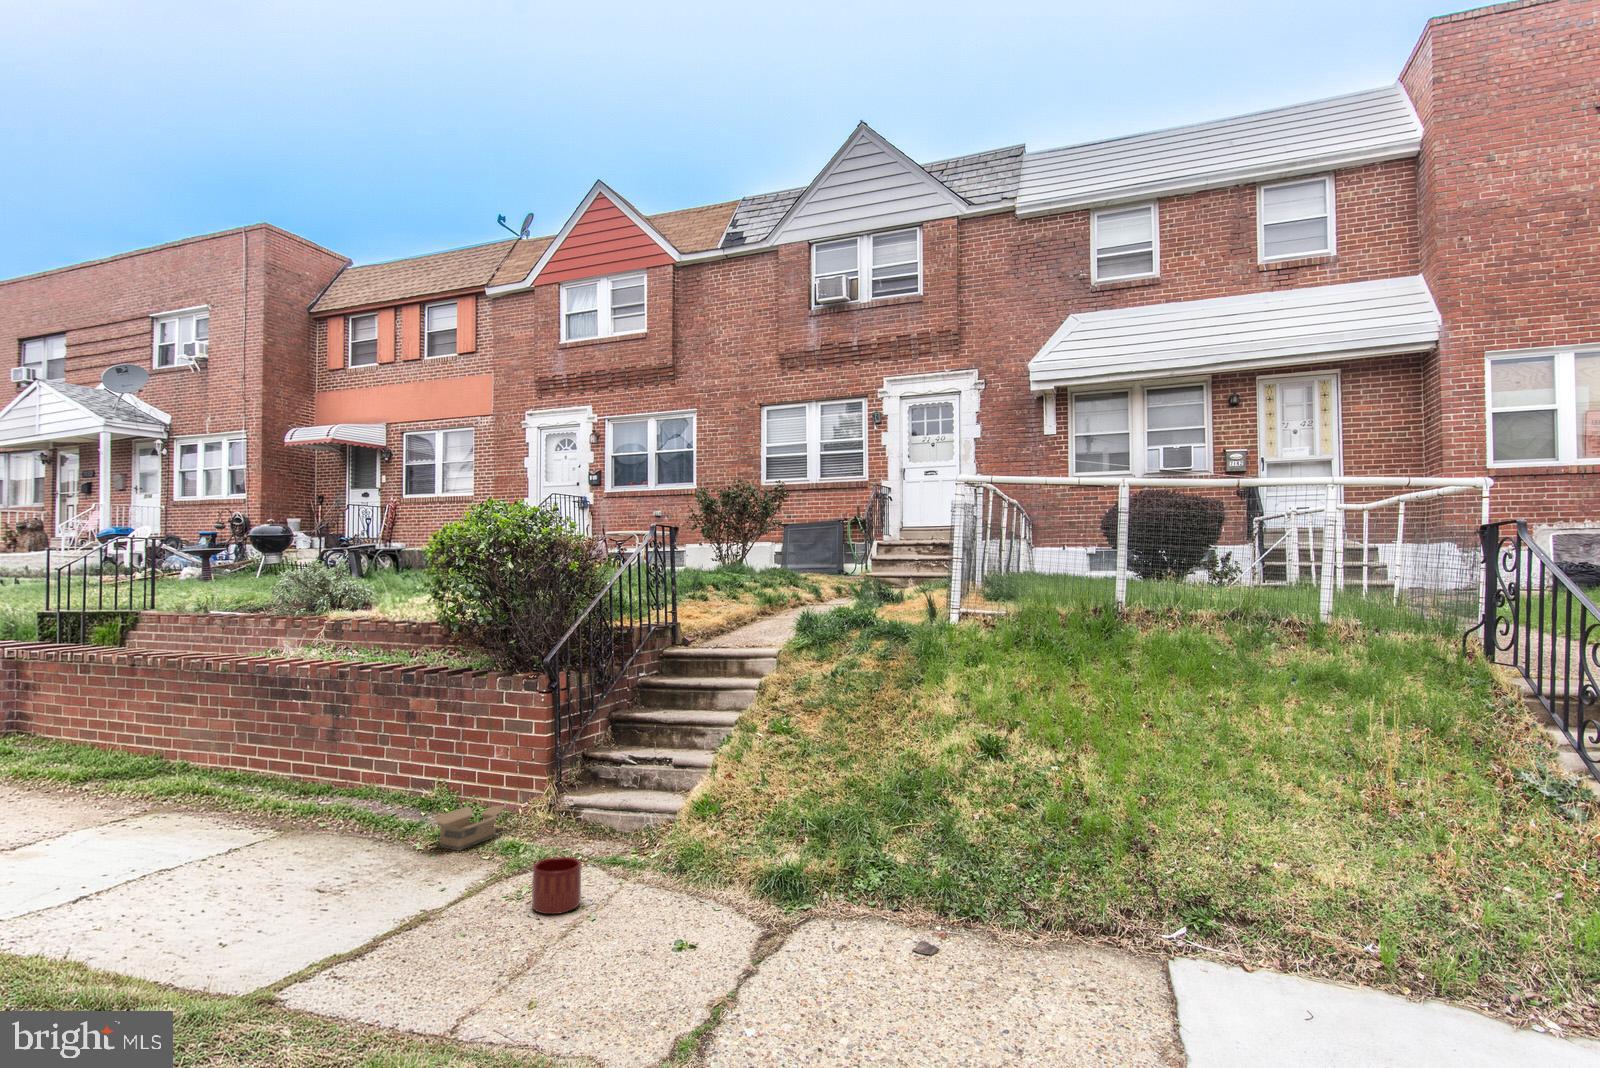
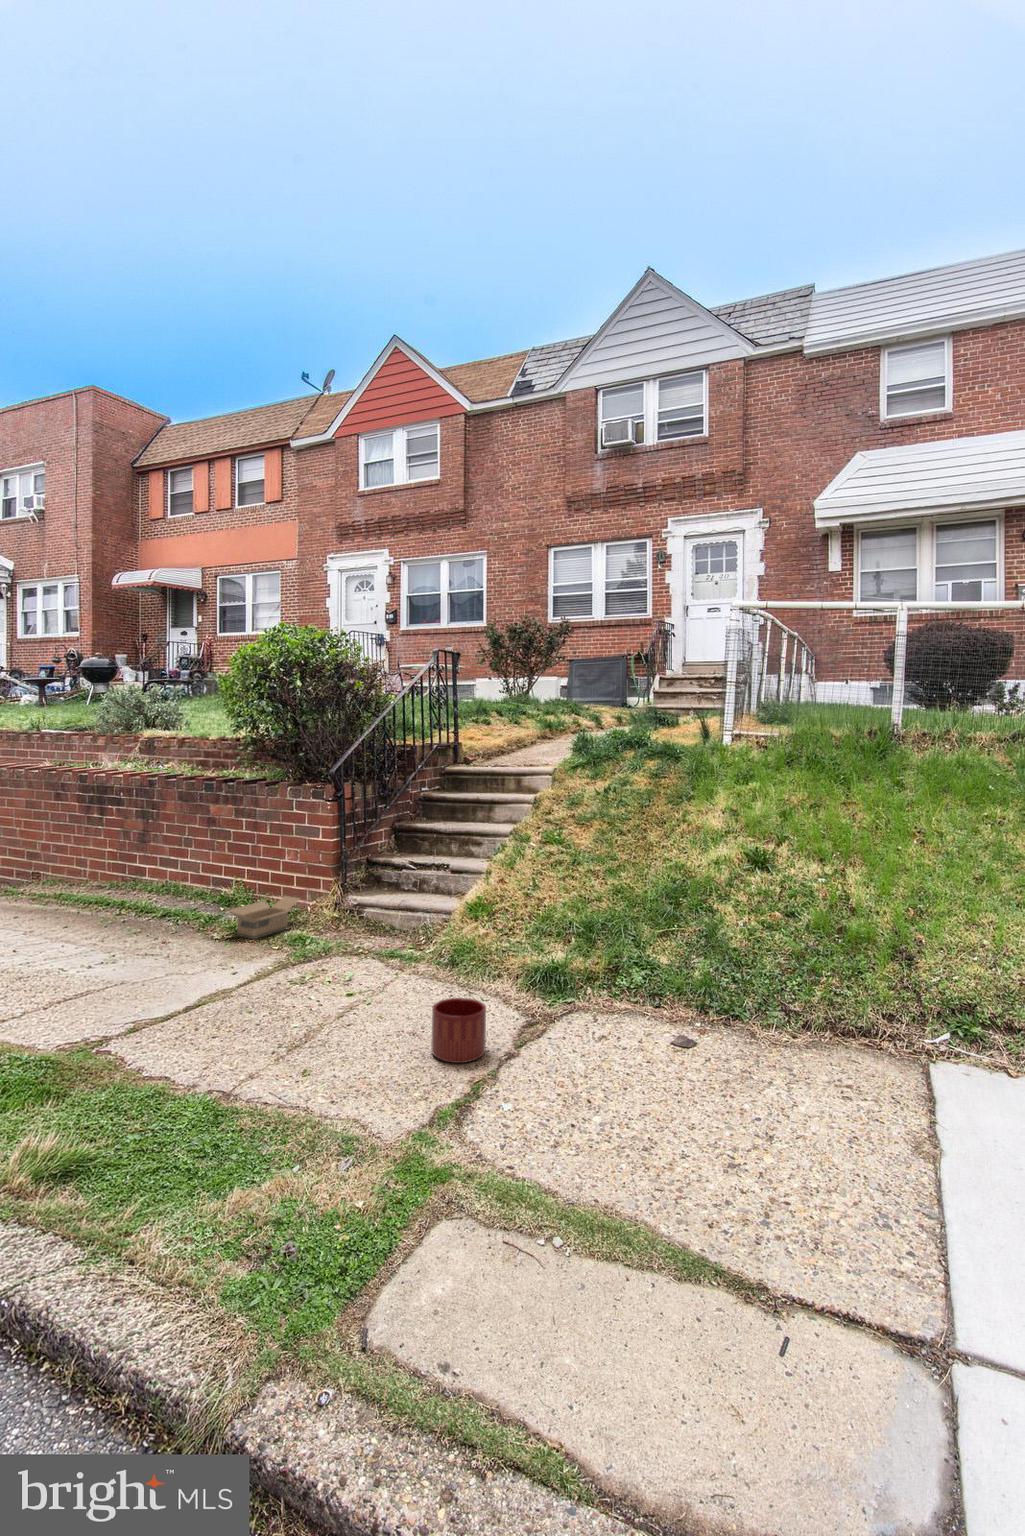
planter: present [532,857,581,914] -> present [432,998,486,1063]

